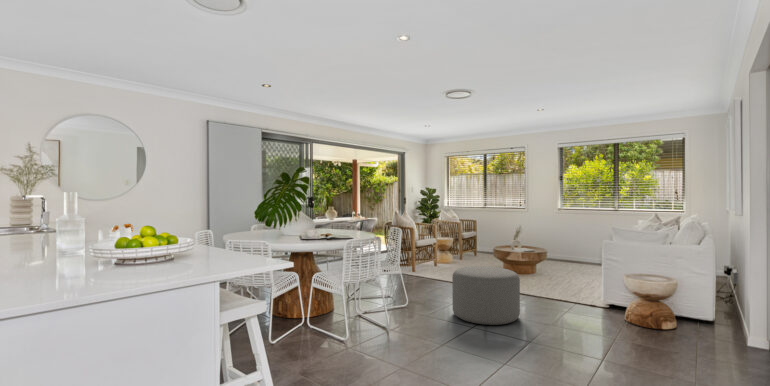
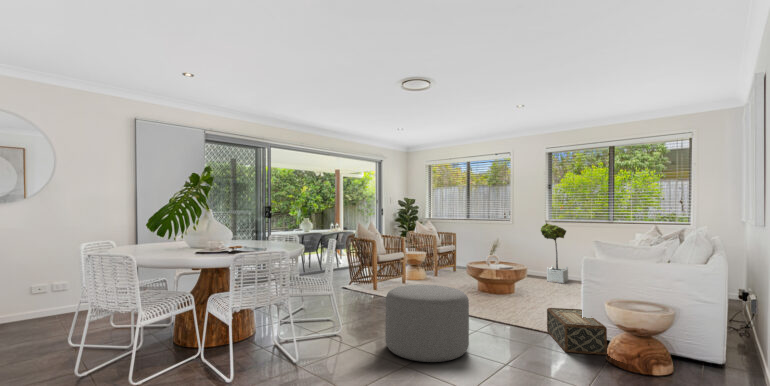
potted tree: none [554,210,579,263] -> present [541,223,568,283]
woven basket: none [574,283,625,317] -> present [547,308,607,355]

